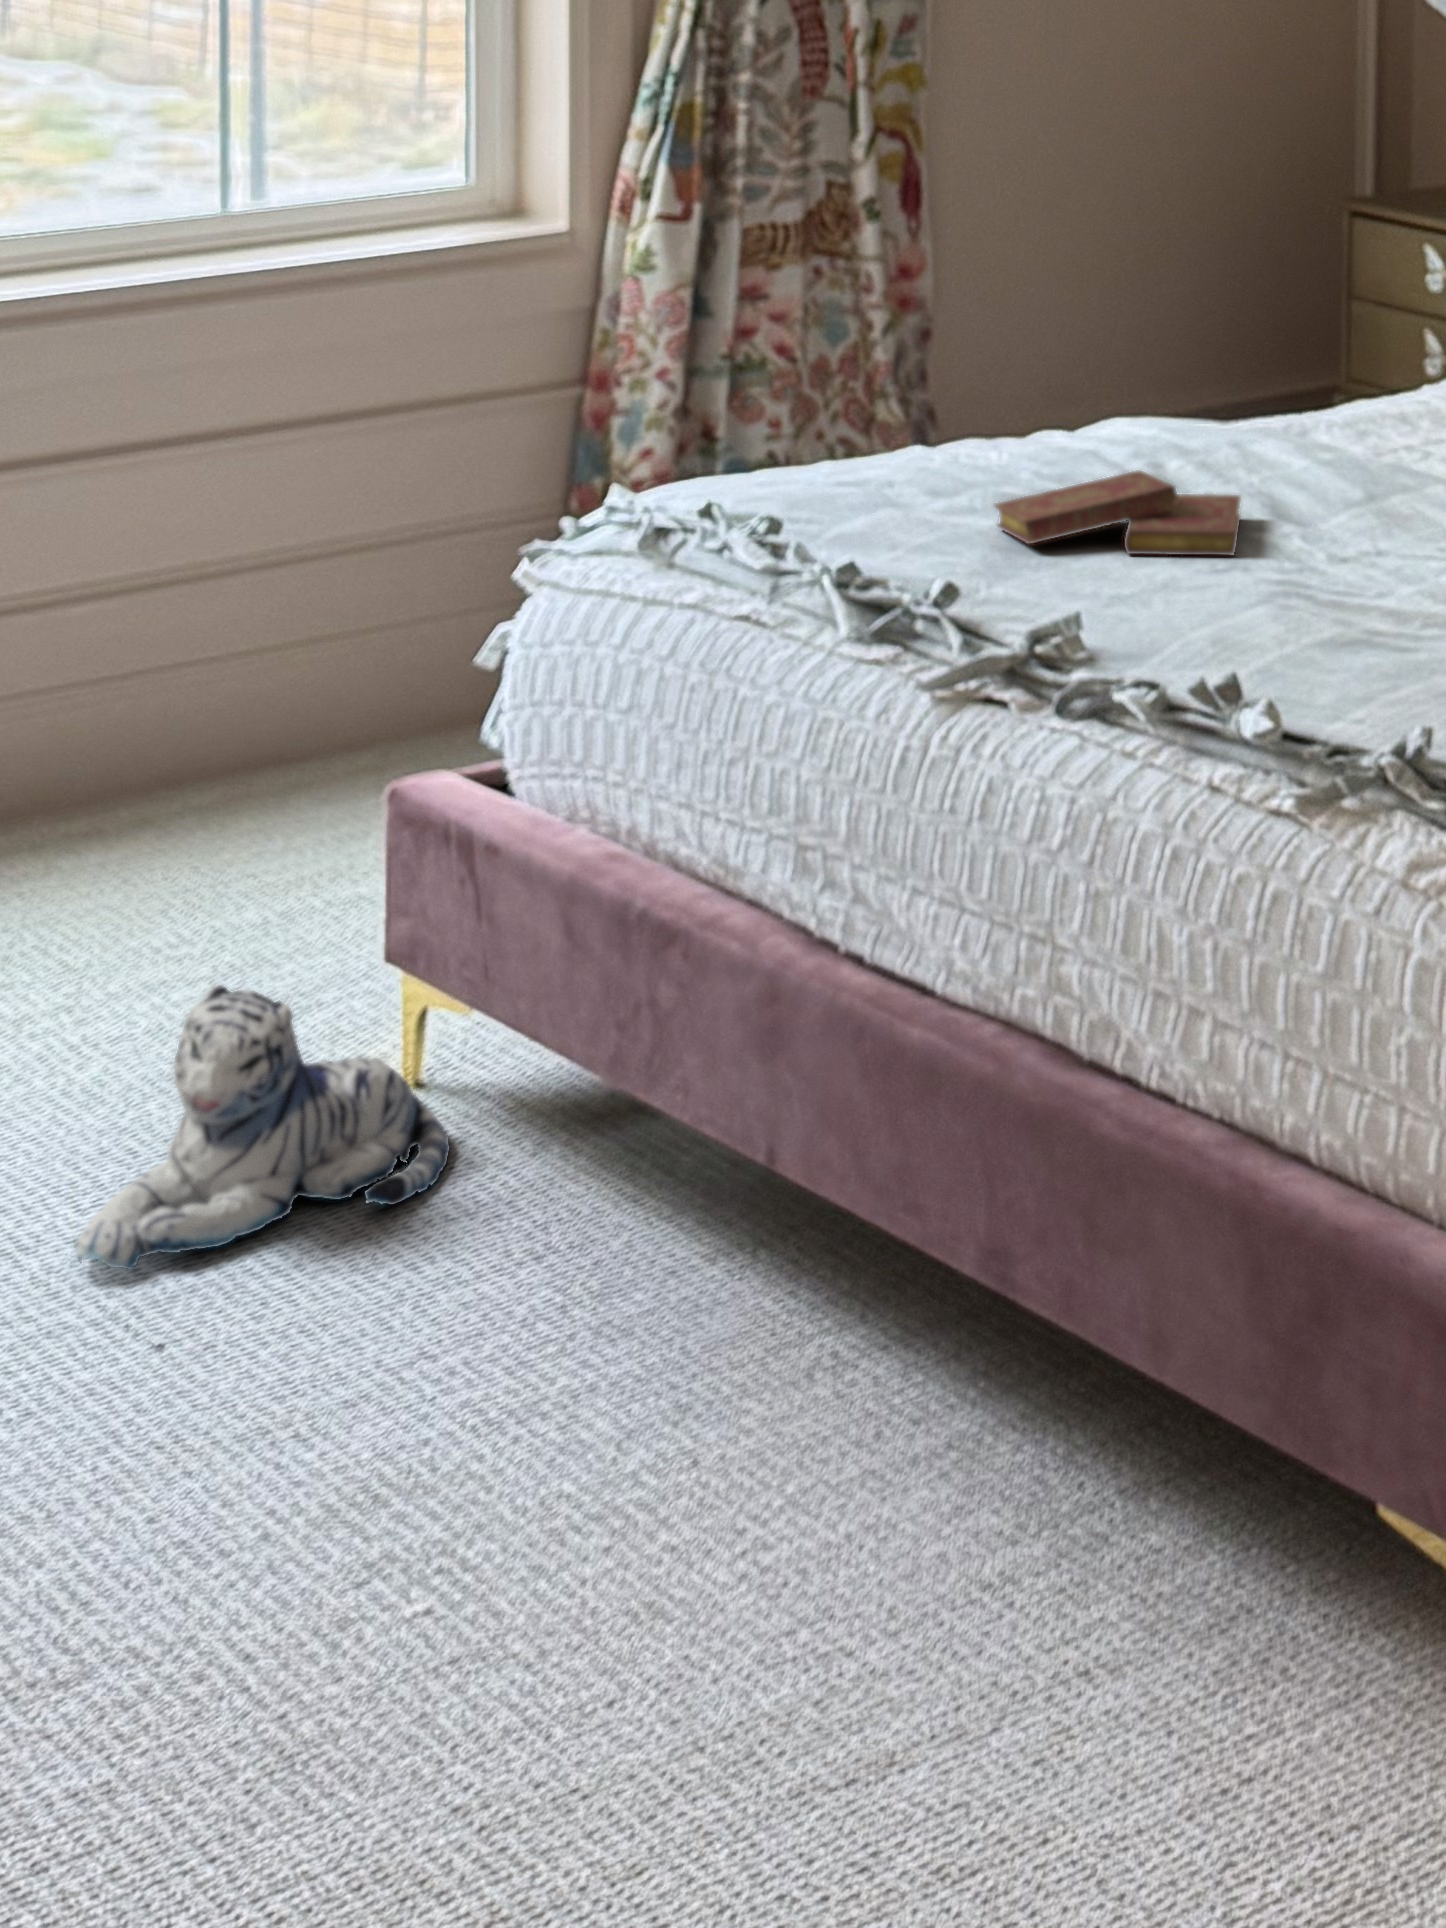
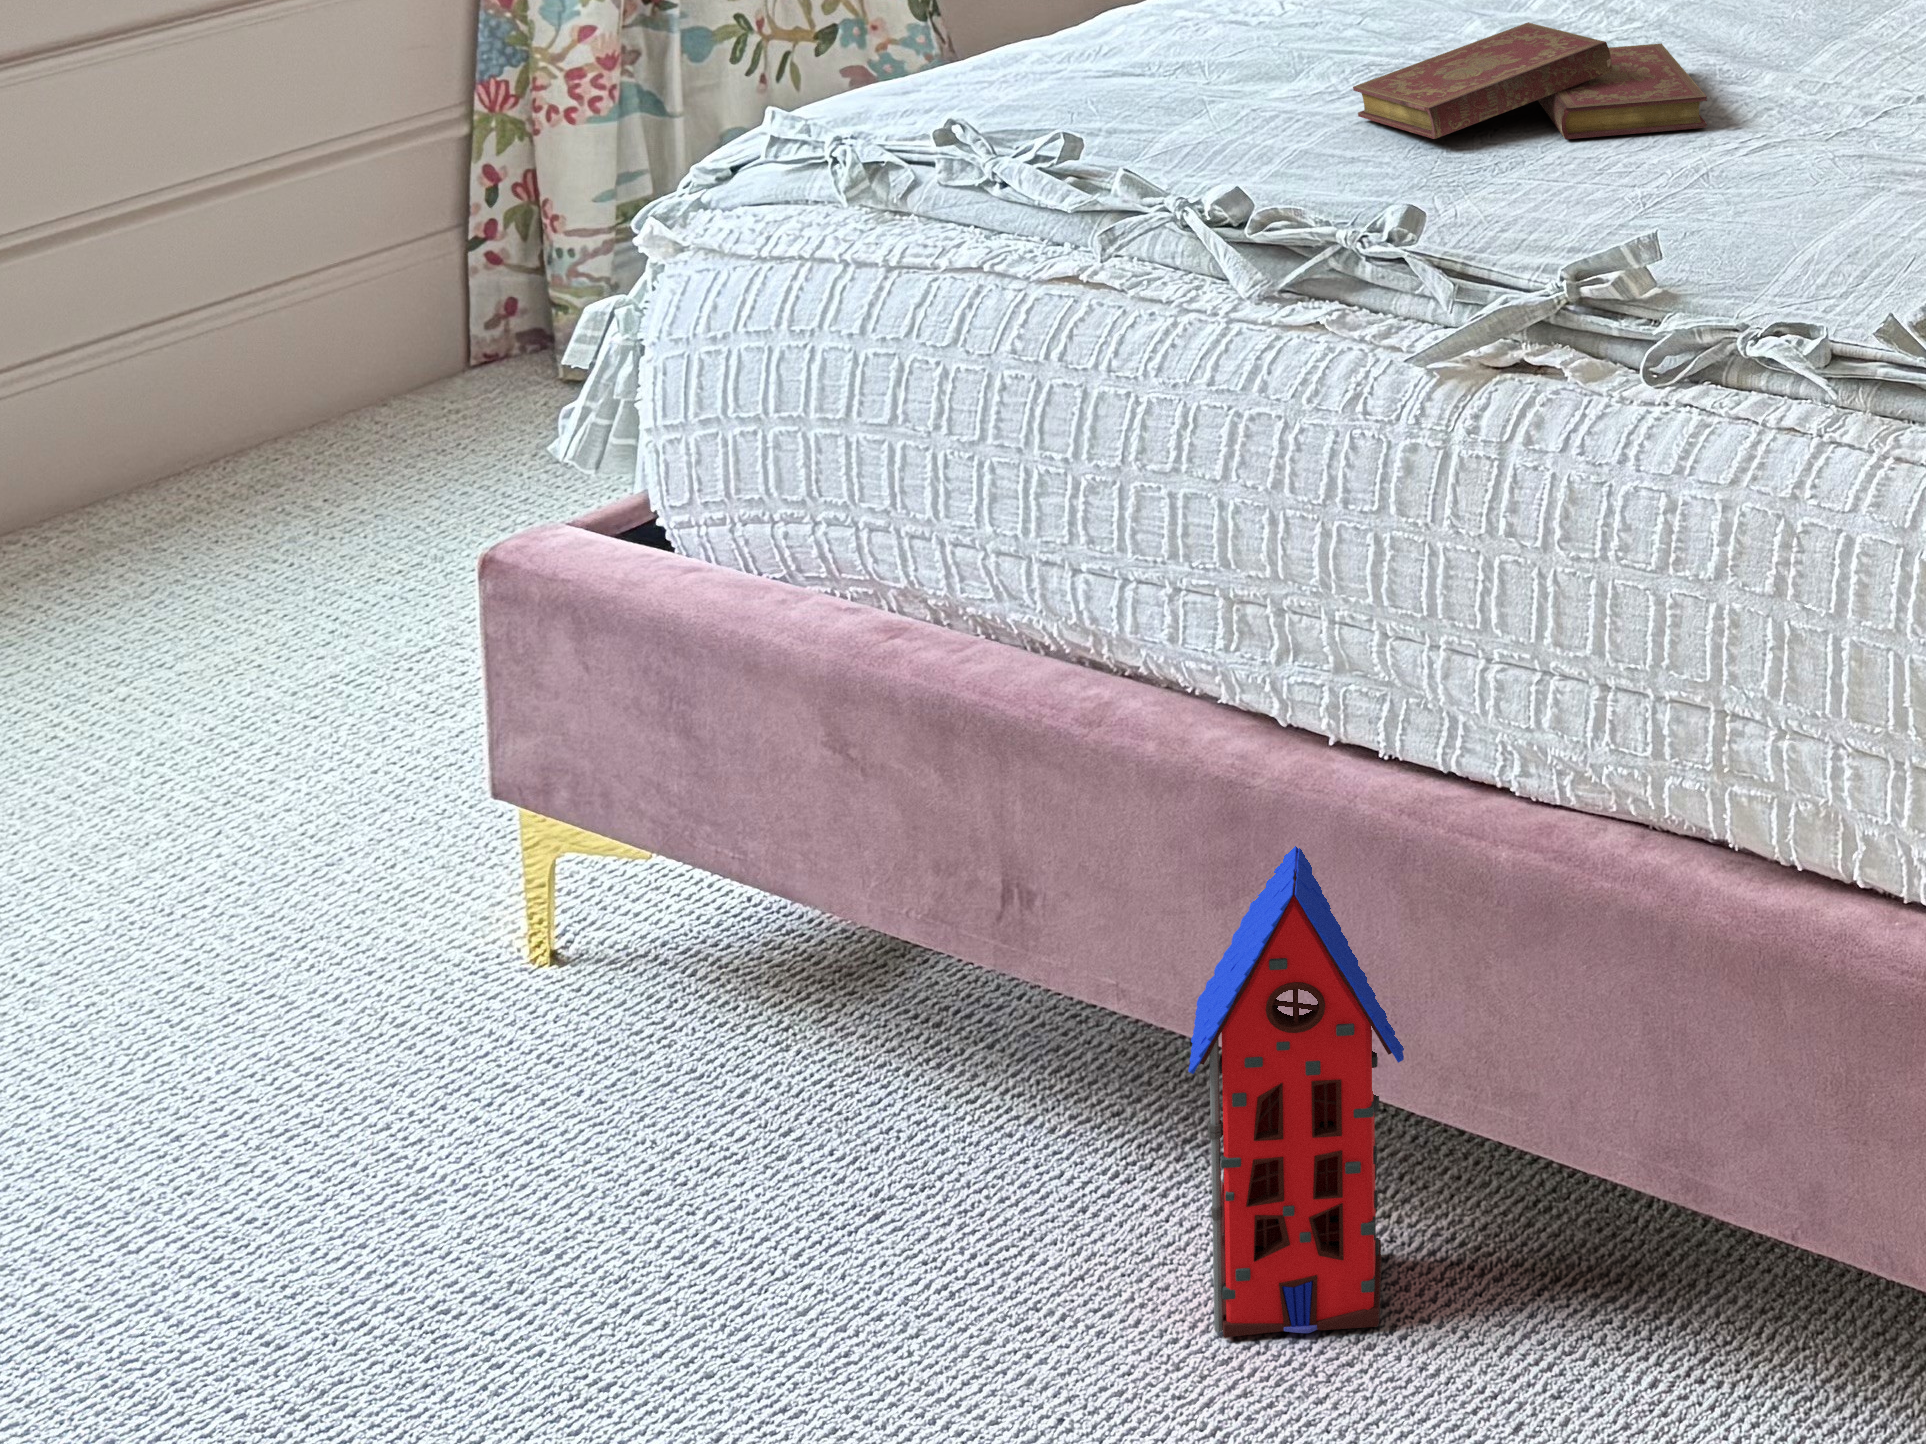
plush toy: present [75,985,450,1269] -> none [179,875,656,1308]
toy house: none [703,1017,880,1388] -> present [1189,846,1404,1337]

